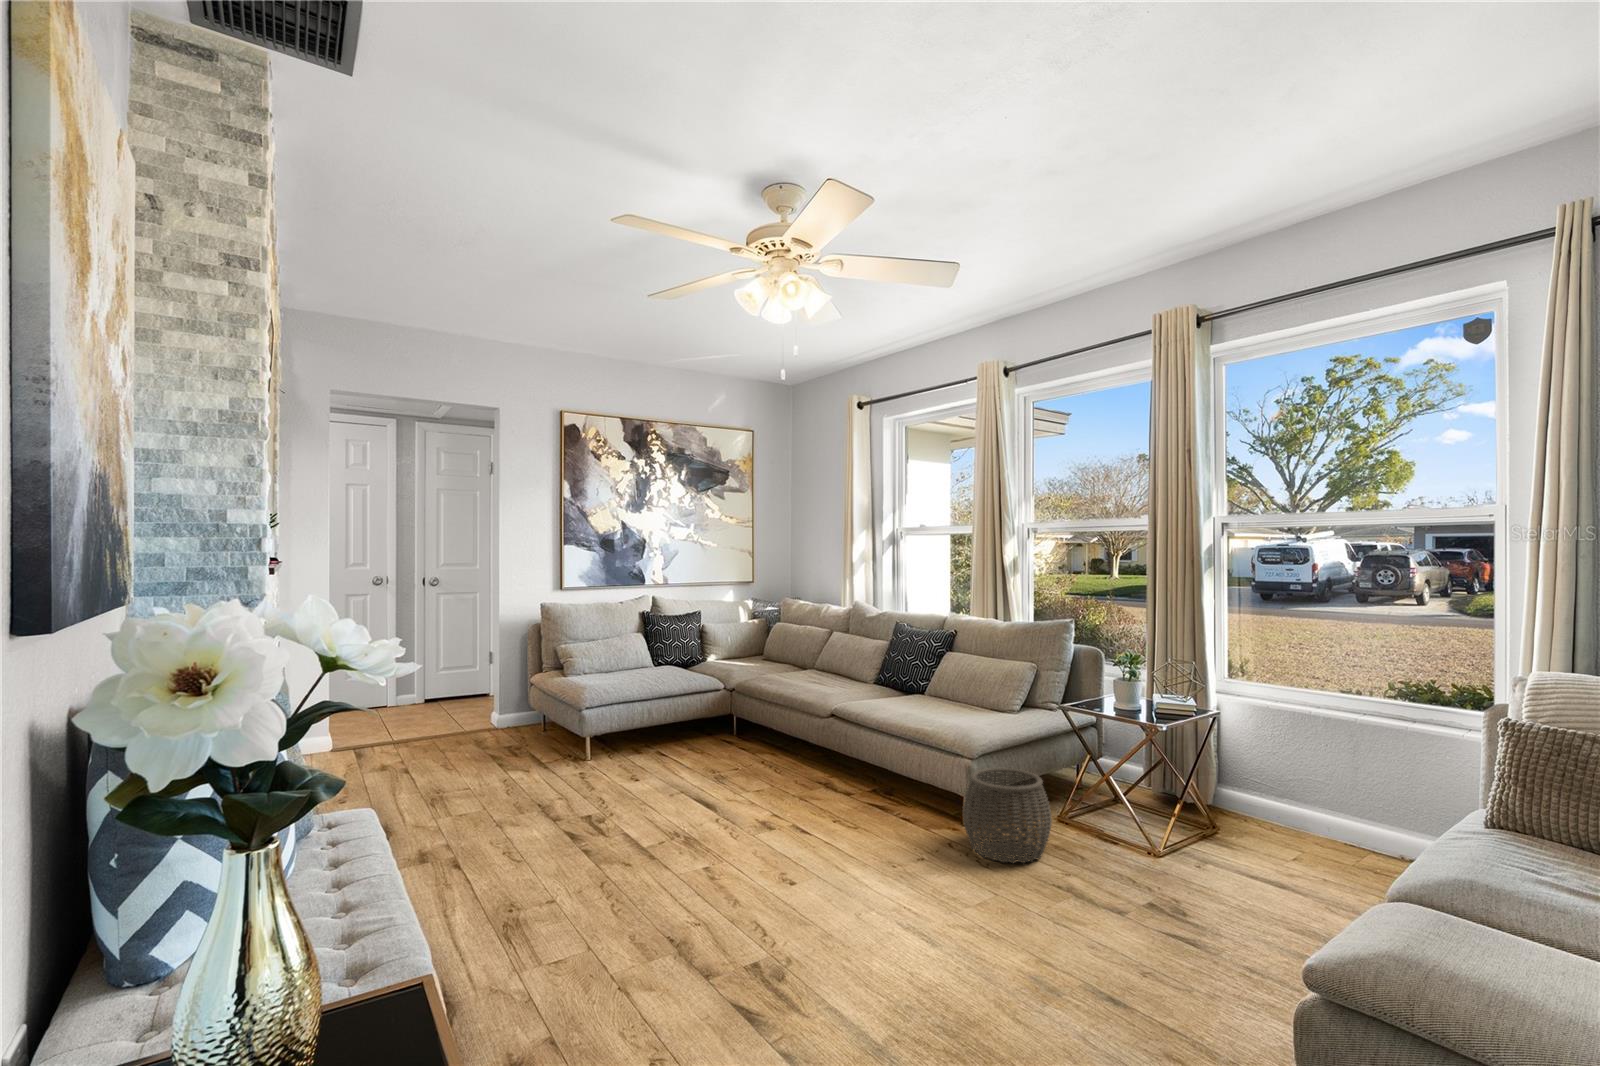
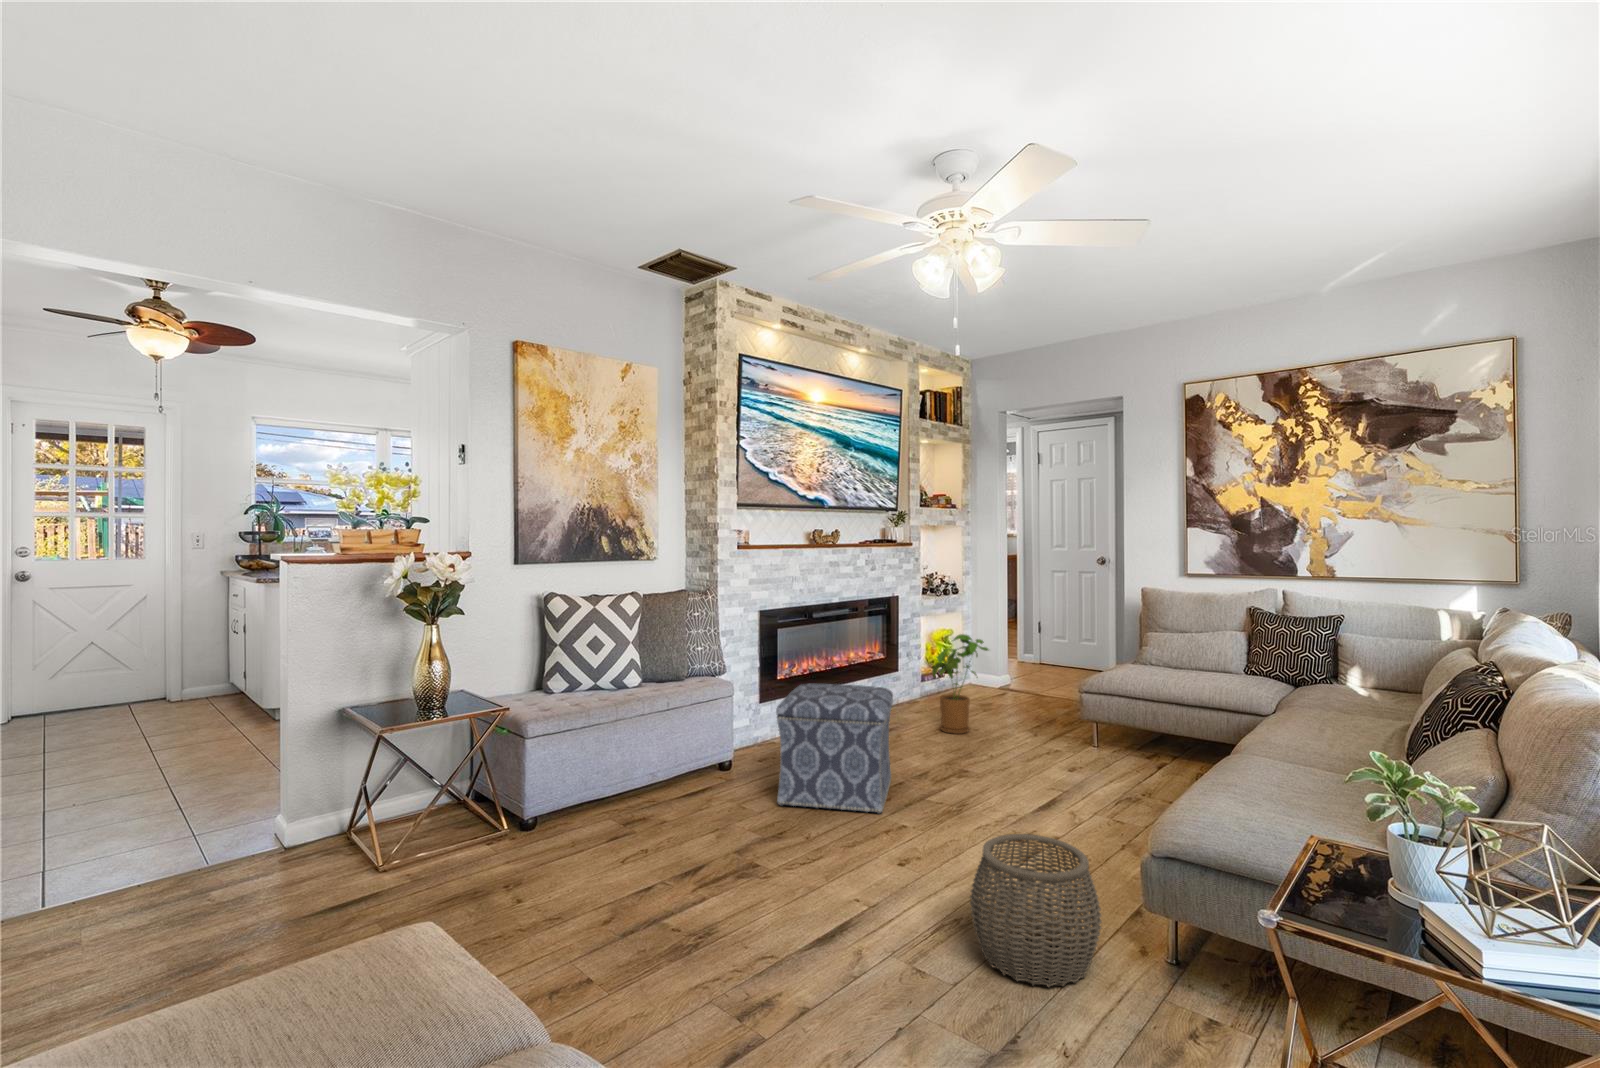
house plant: none [446,677,521,805] -> present [932,634,988,734]
ottoman: none [546,742,728,921] -> present [776,684,893,814]

